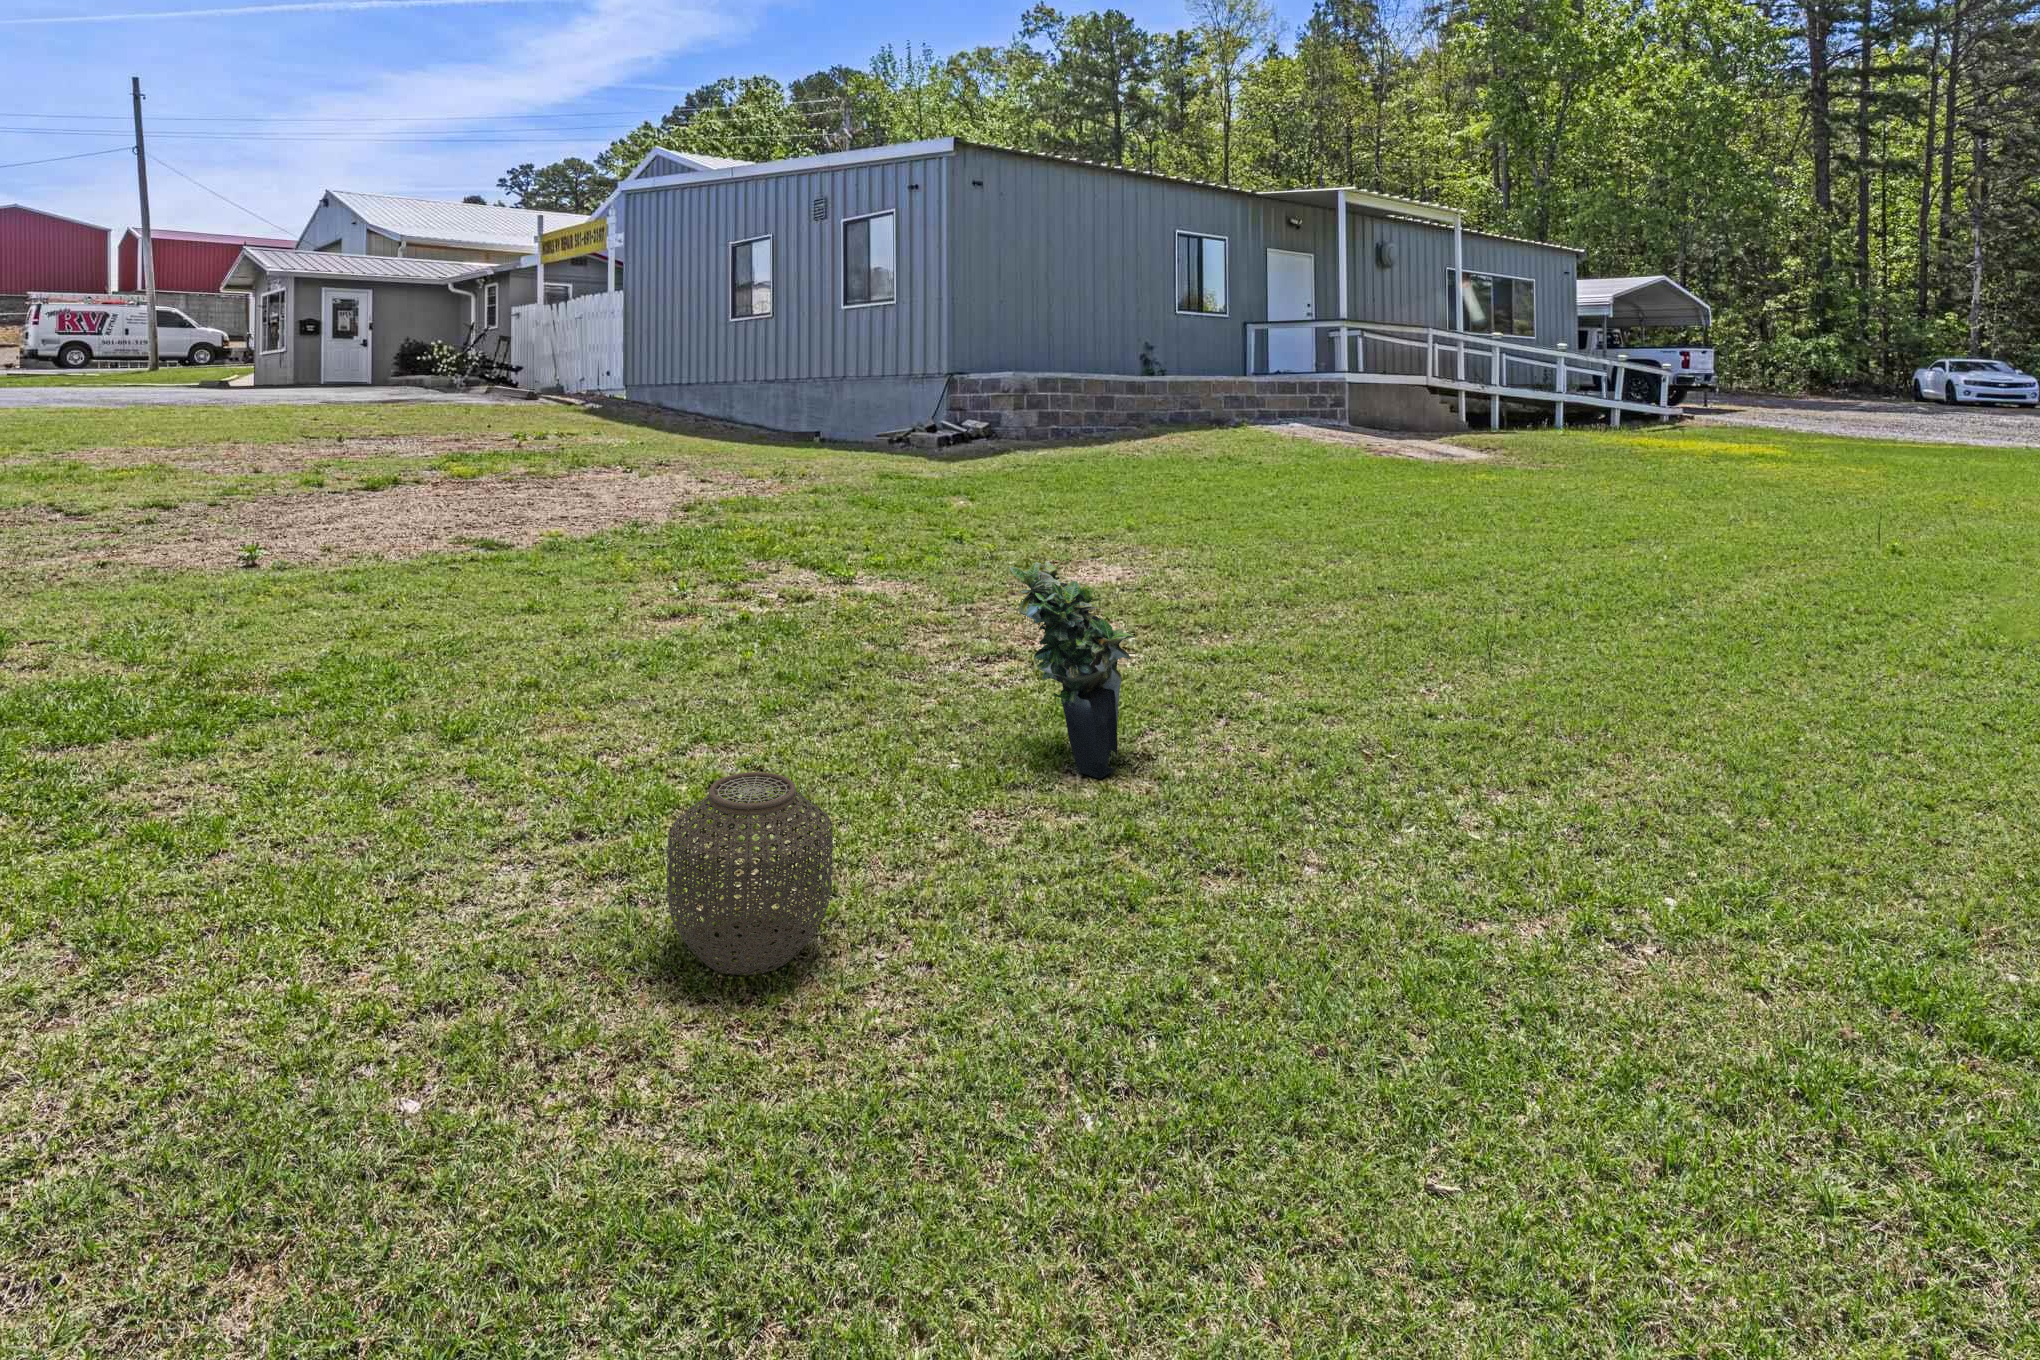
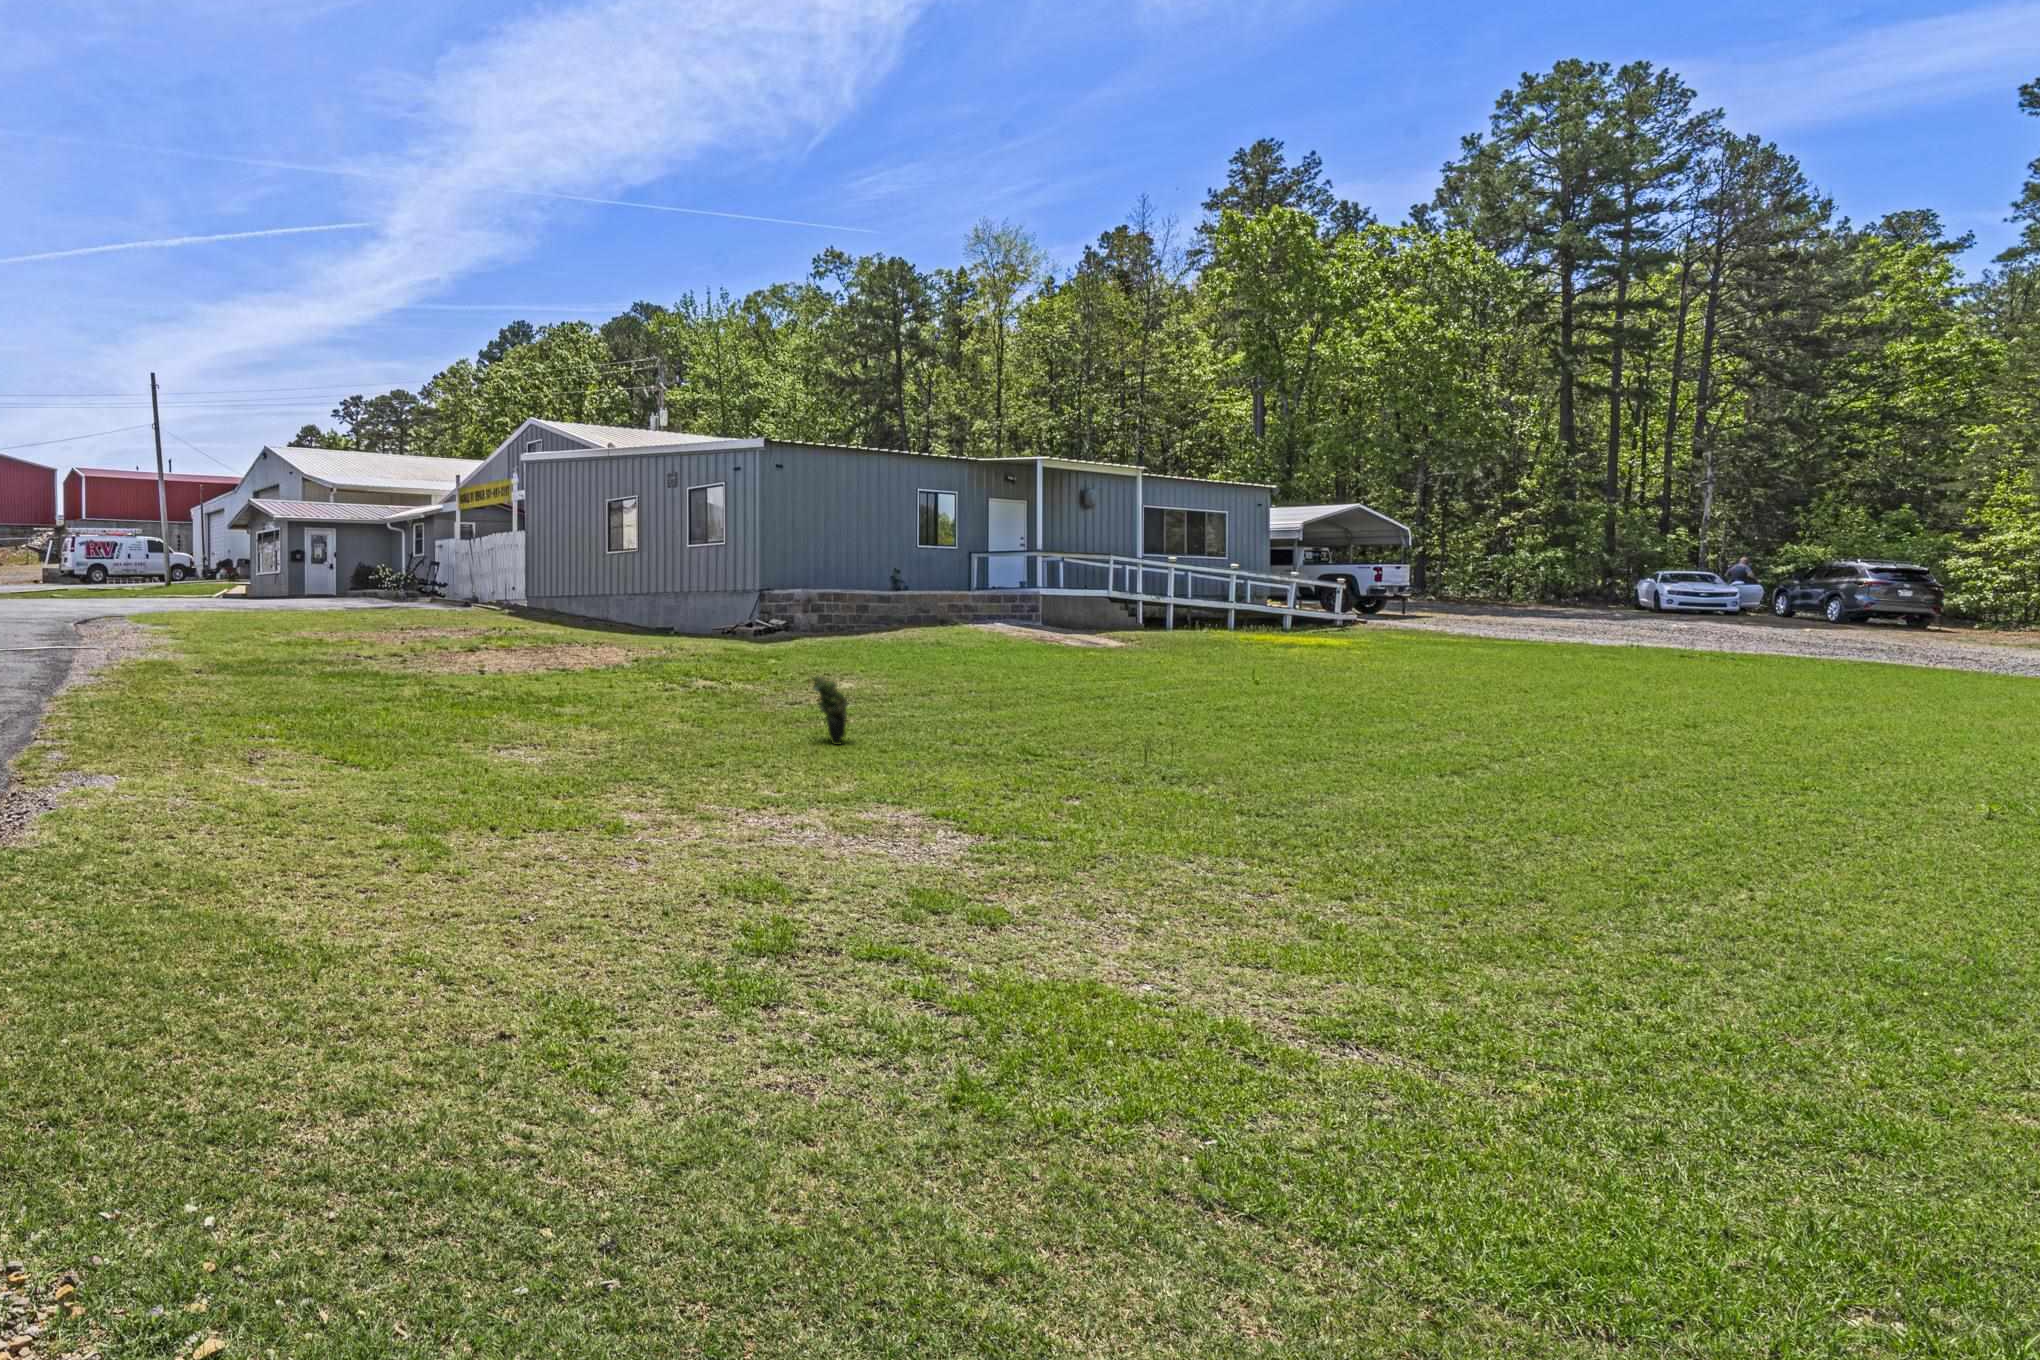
woven basket: present [667,772,833,975] -> none [718,719,762,767]

